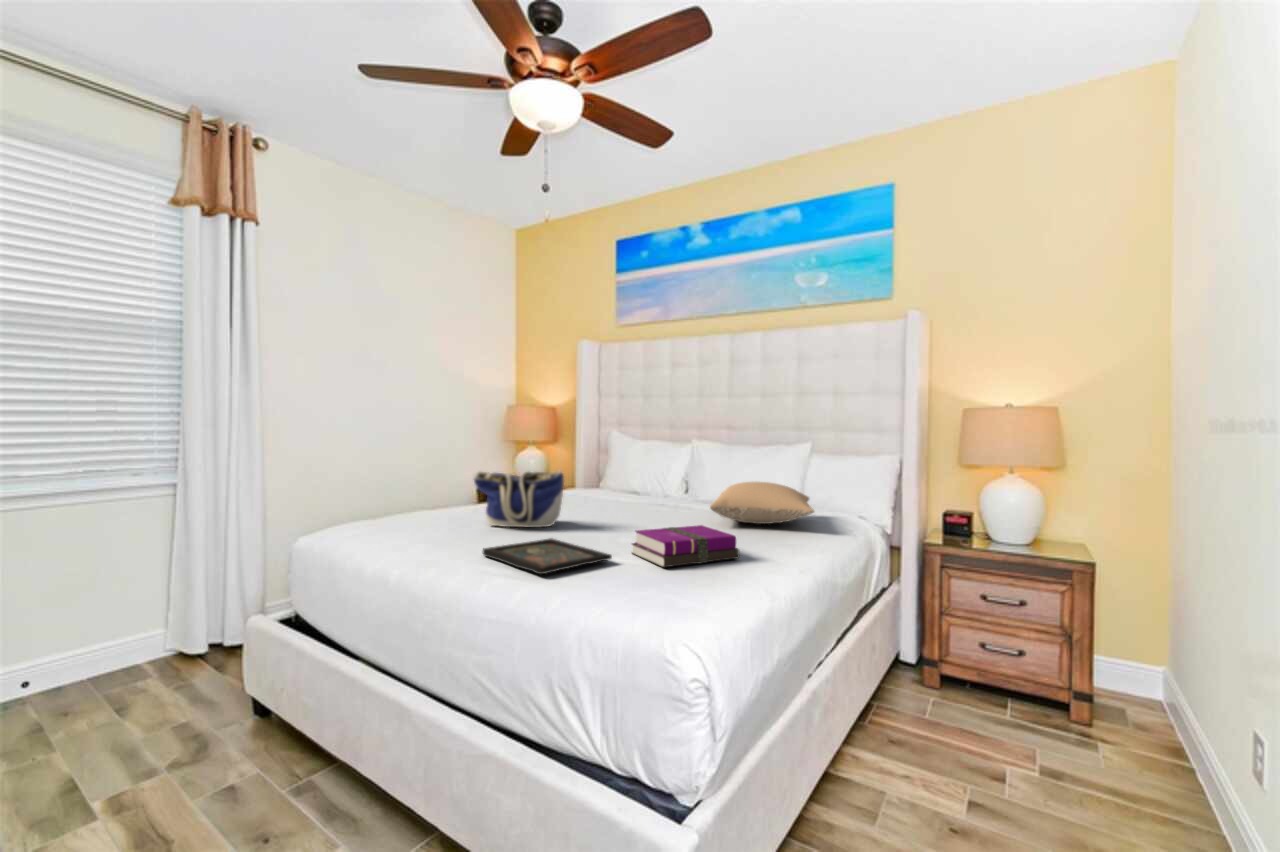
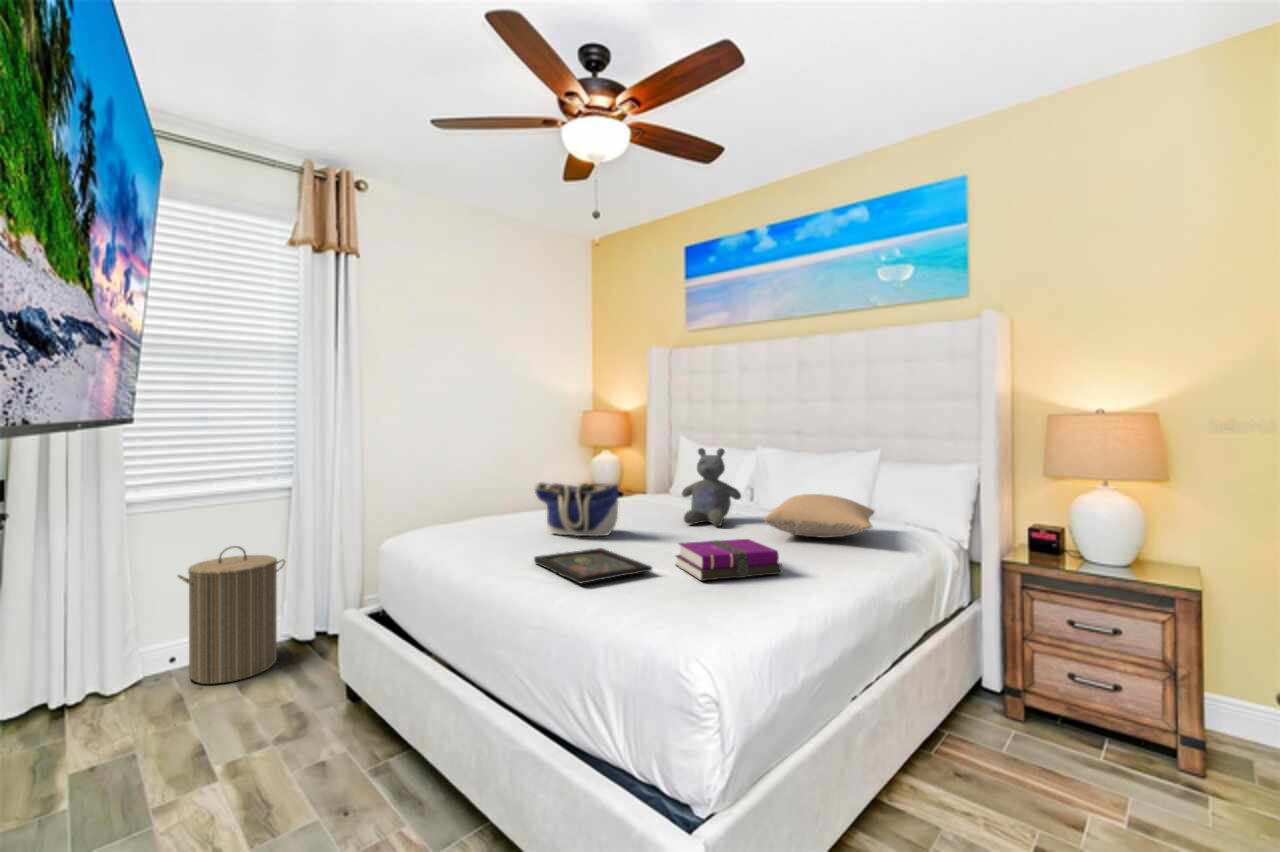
stuffed bear: none [621,437,682,515] -> present [682,448,741,526]
laundry hamper: none [29,549,169,711] -> present [178,546,285,684]

